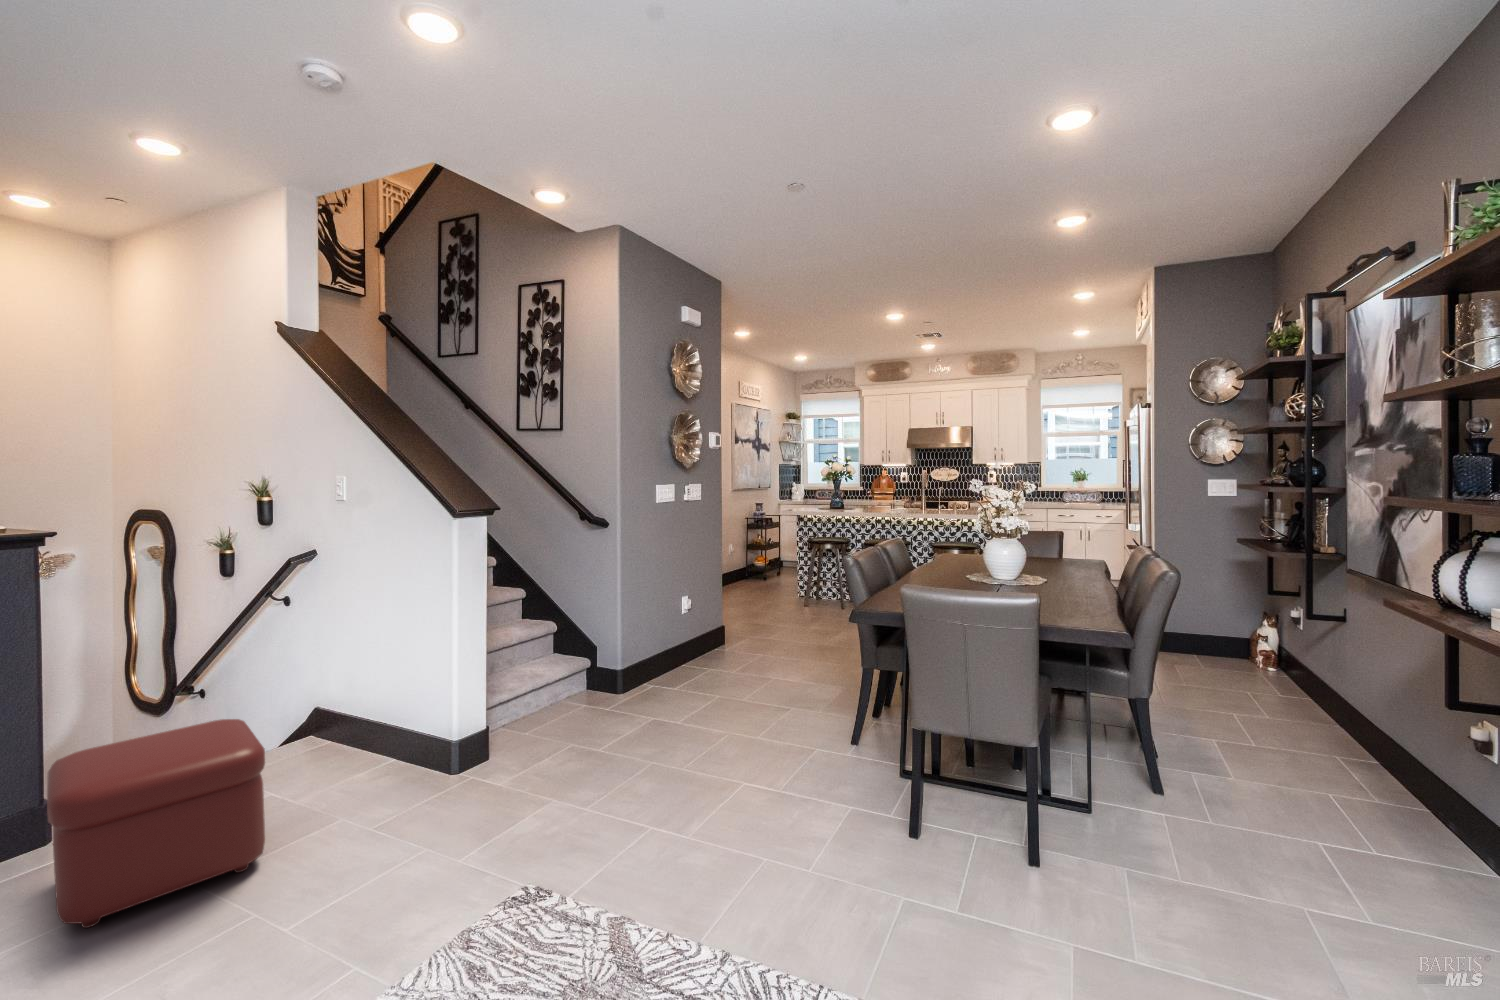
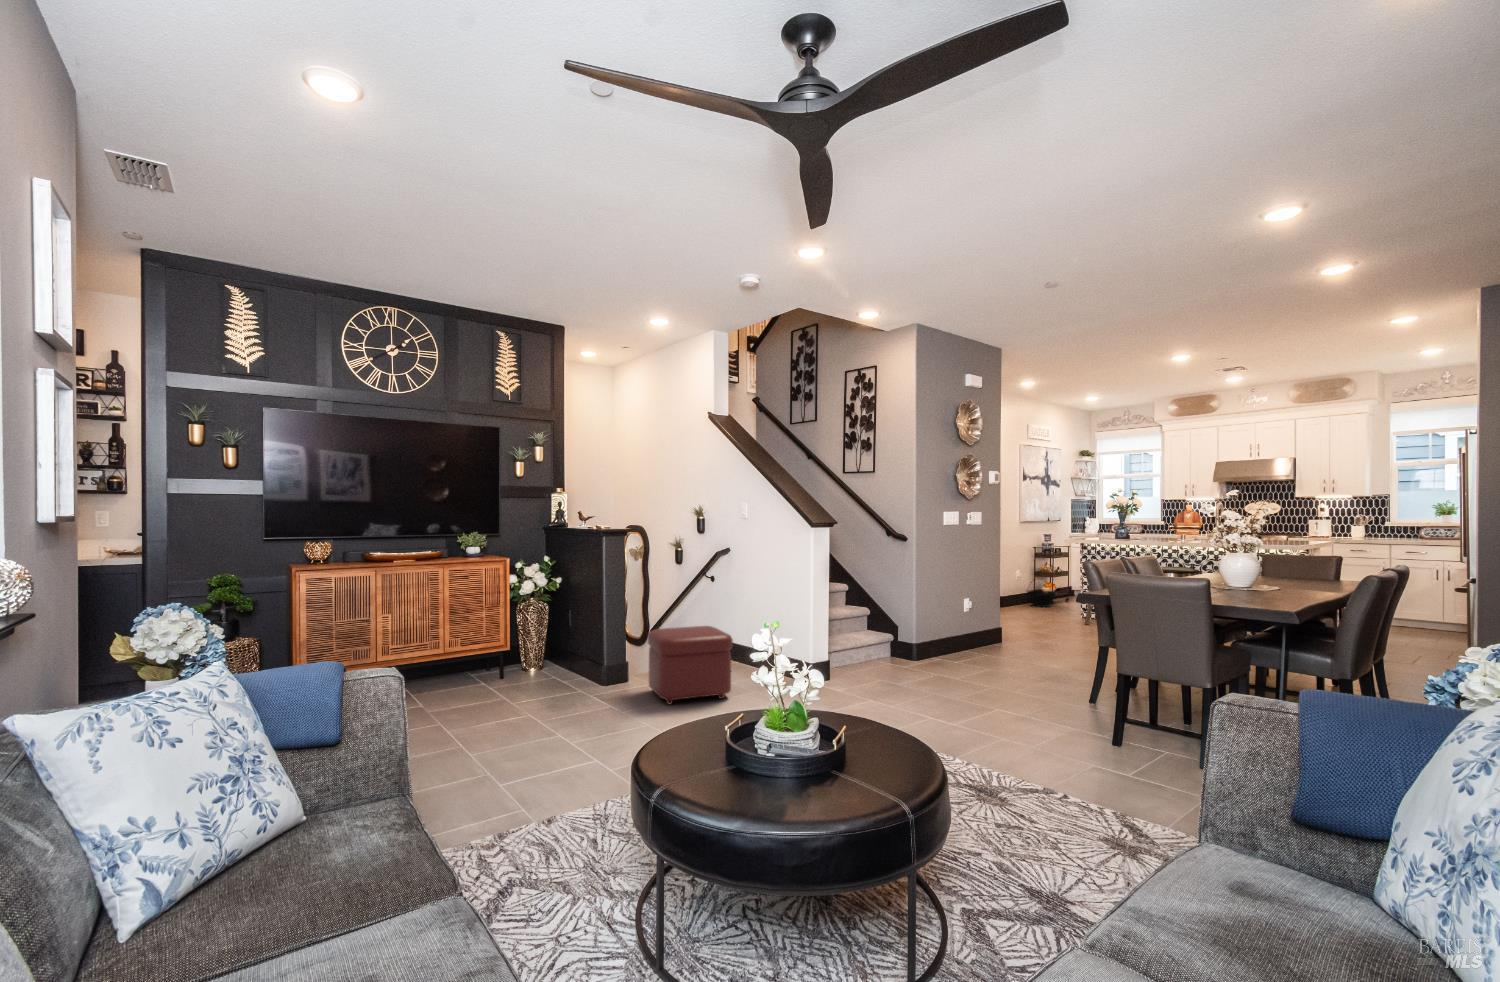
basket: none [736,549,767,580] -> present [1026,582,1056,607]

